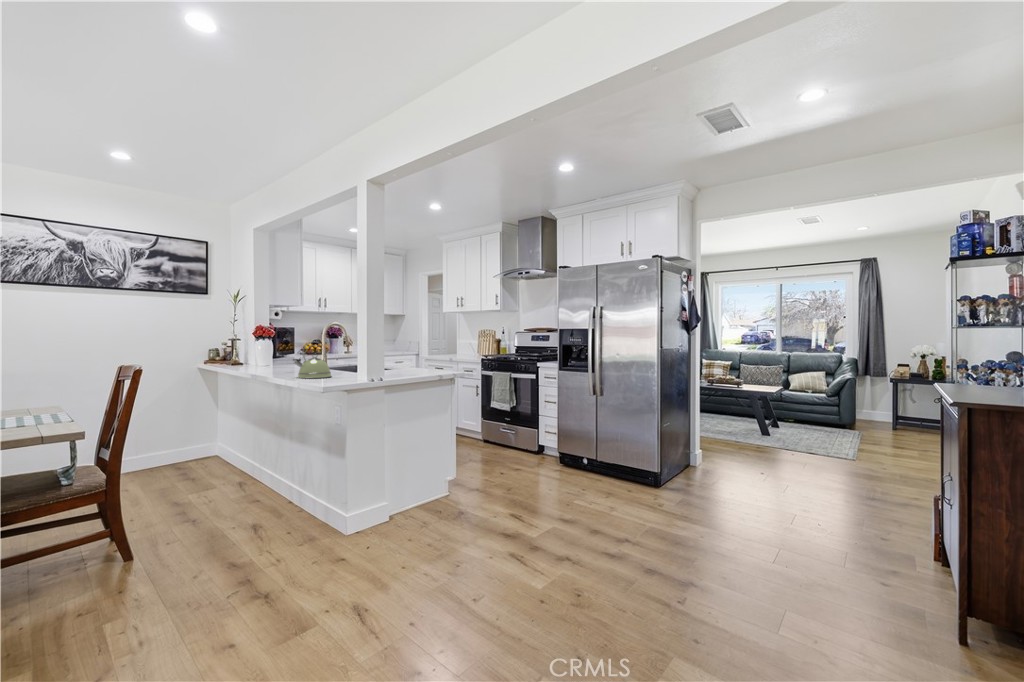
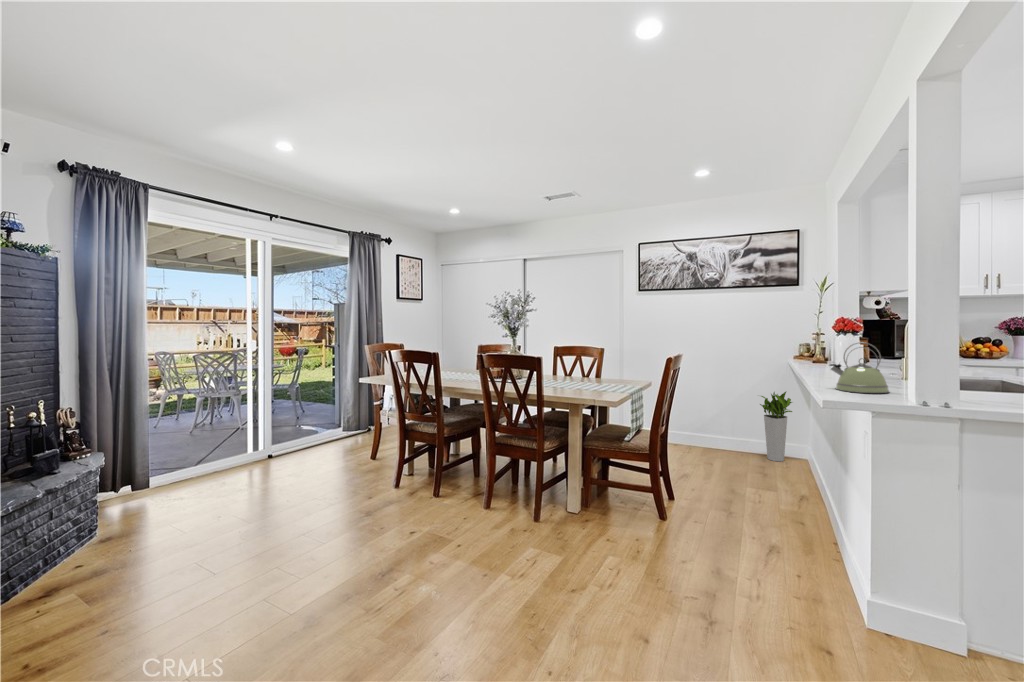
planter: none [170,396,208,467] -> present [760,392,792,461]

